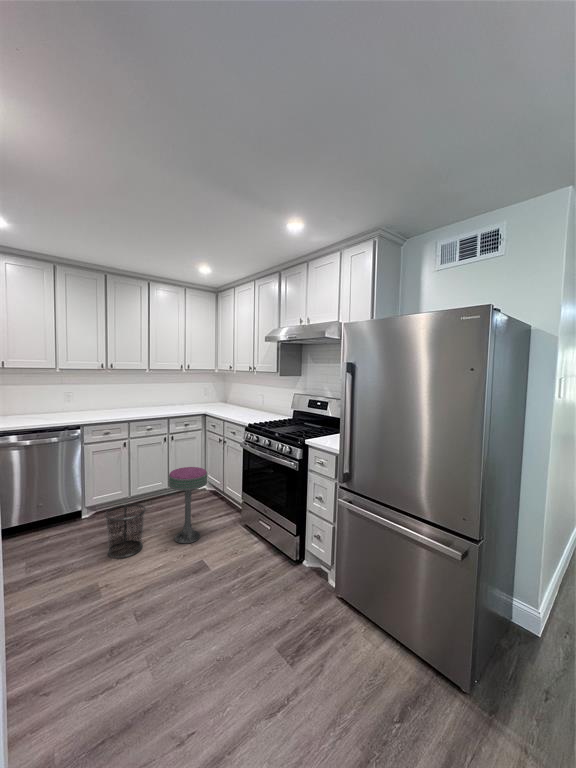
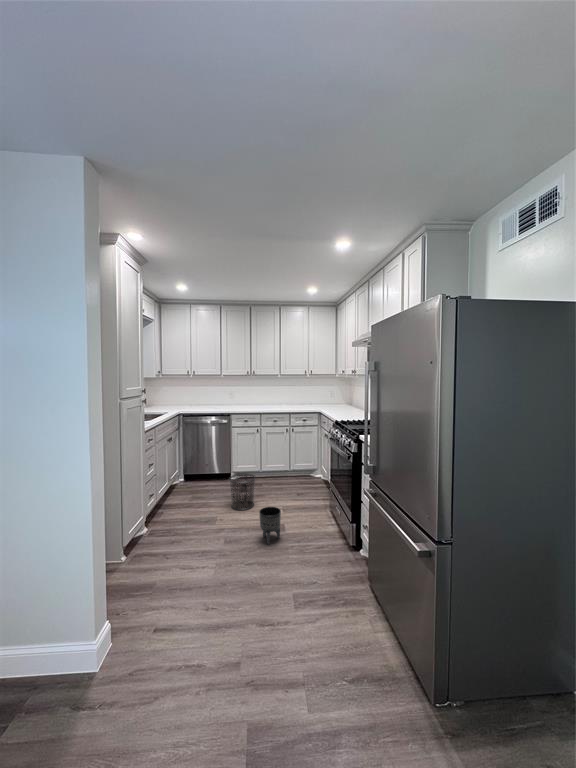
bar stool: present [169,467,207,543] -> none [271,452,300,512]
planter: none [182,540,211,592] -> present [259,507,281,545]

